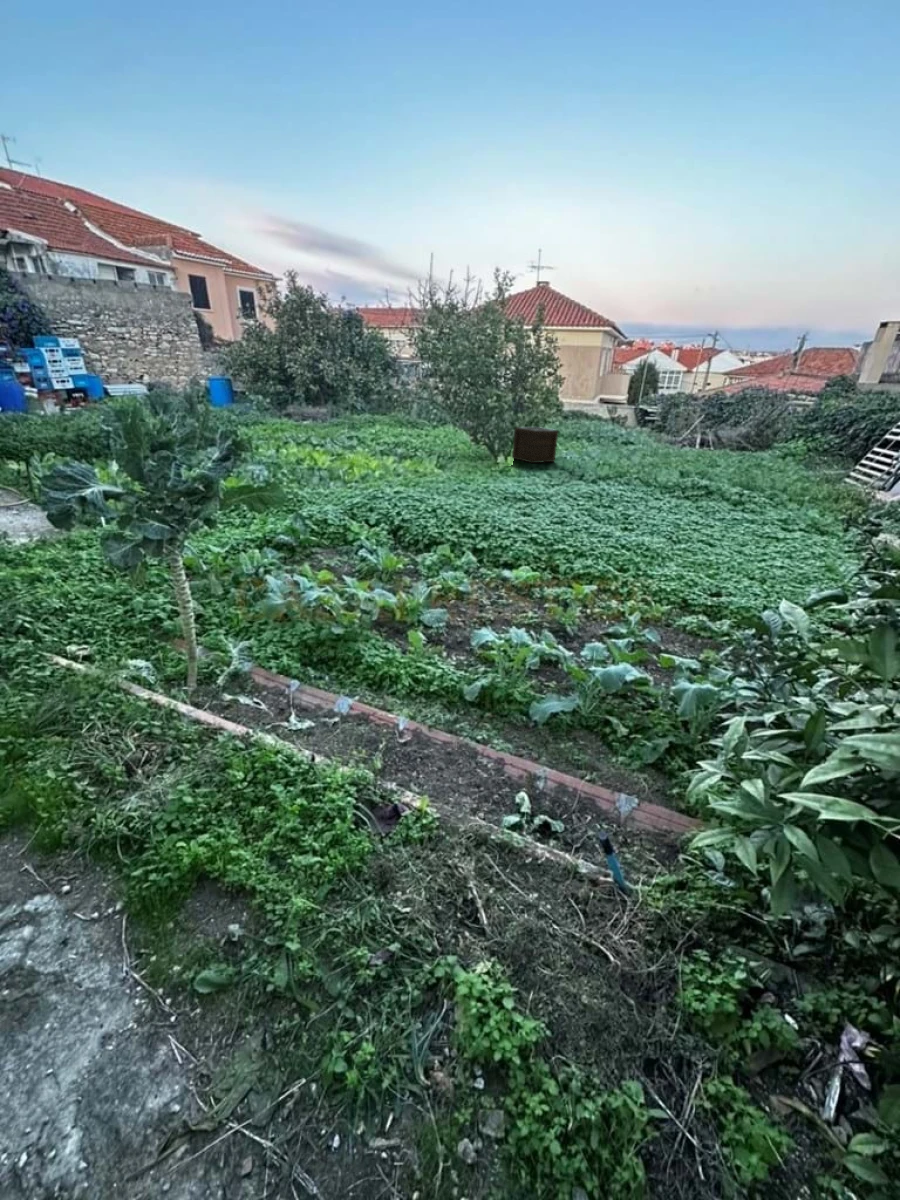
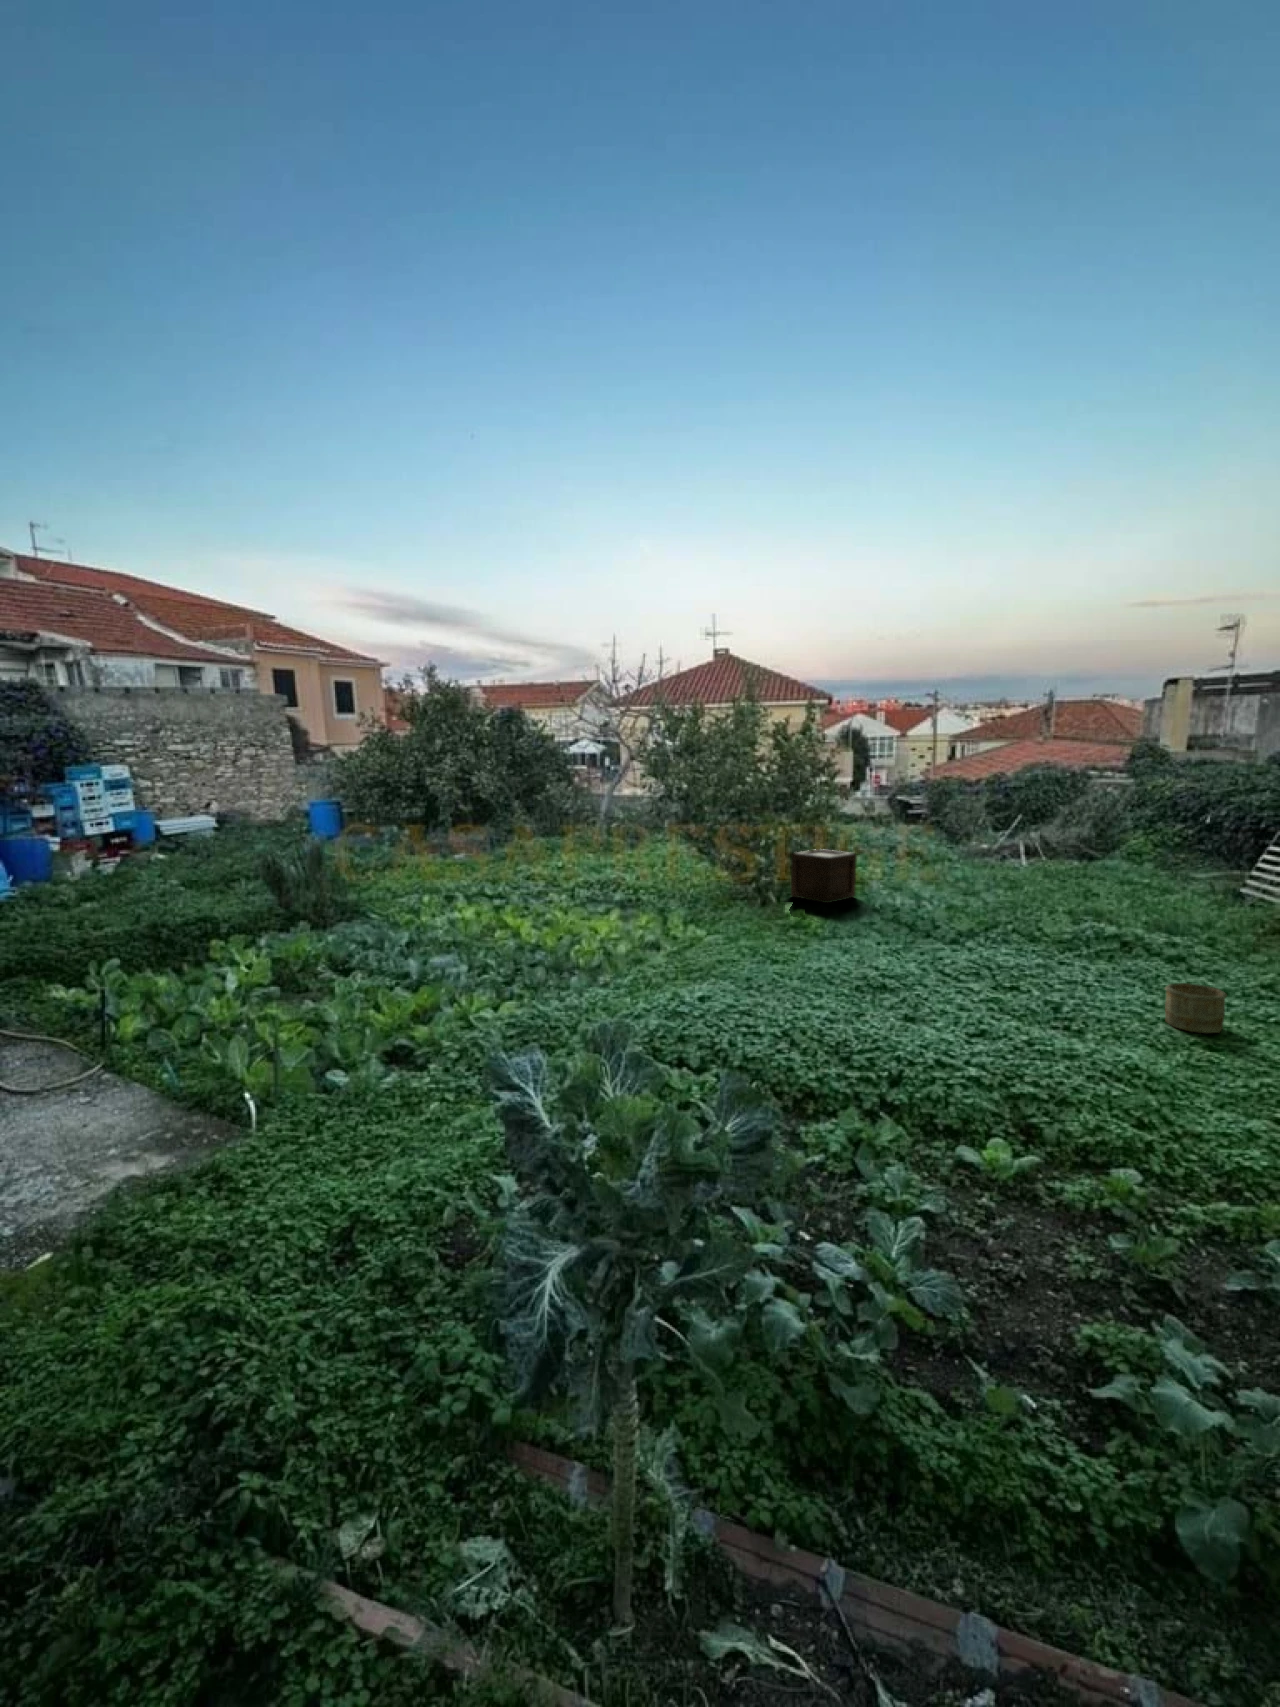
wooden bucket: none [669,501,704,529] -> present [1165,983,1227,1033]

